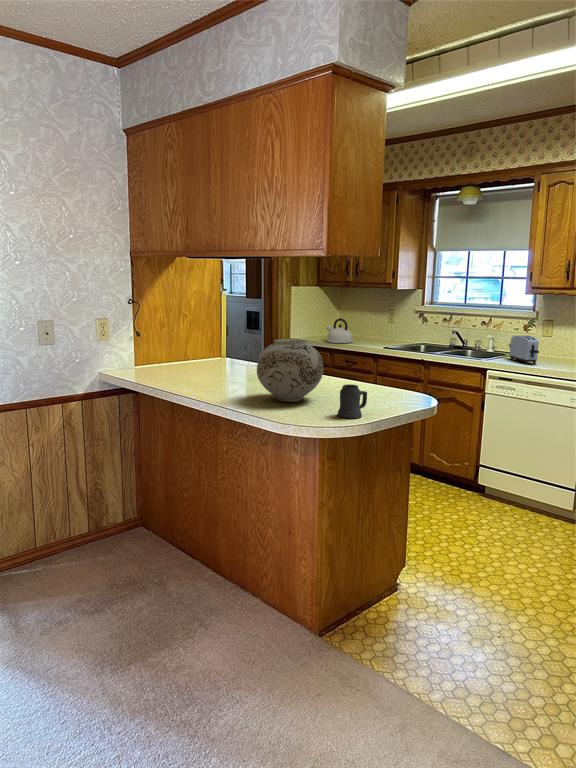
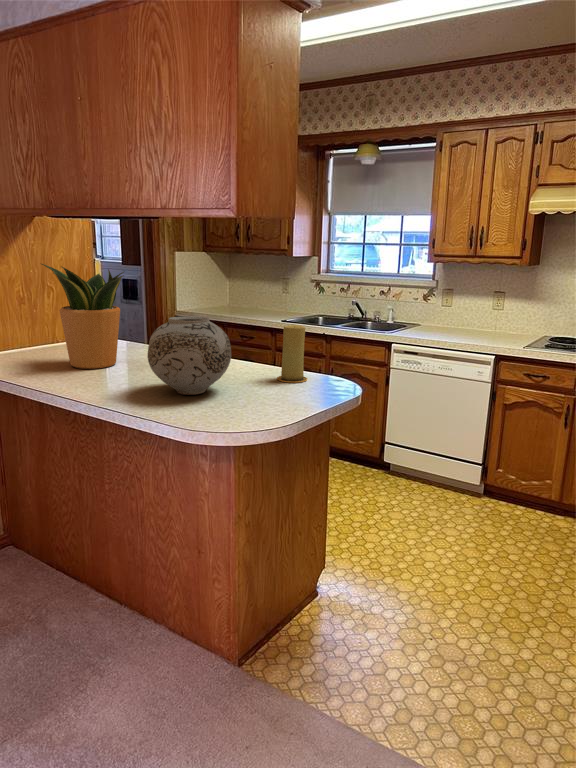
potted plant: none [180,298,244,382] -> present [42,264,124,369]
kettle: present [326,318,353,343] -> none [217,288,247,315]
toaster: present [509,336,539,364] -> none [411,306,443,336]
candle: none [363,348,390,397] -> present [277,325,307,383]
mug: present [337,384,367,418] -> none [254,373,289,415]

